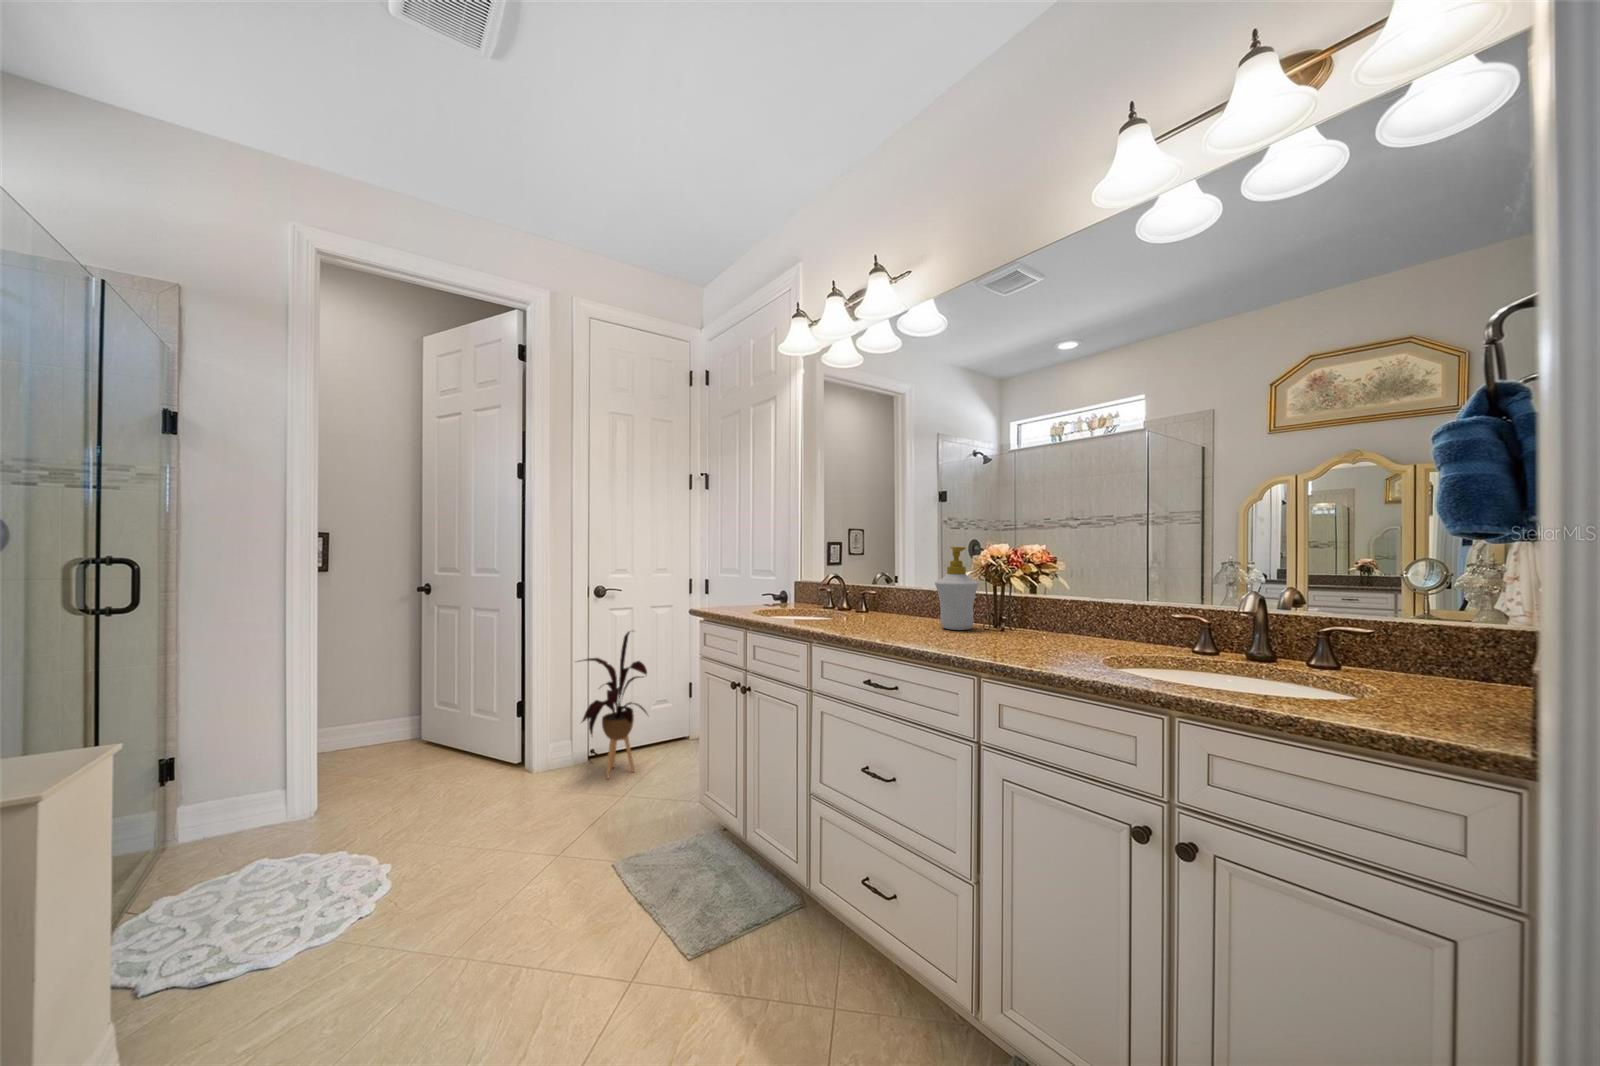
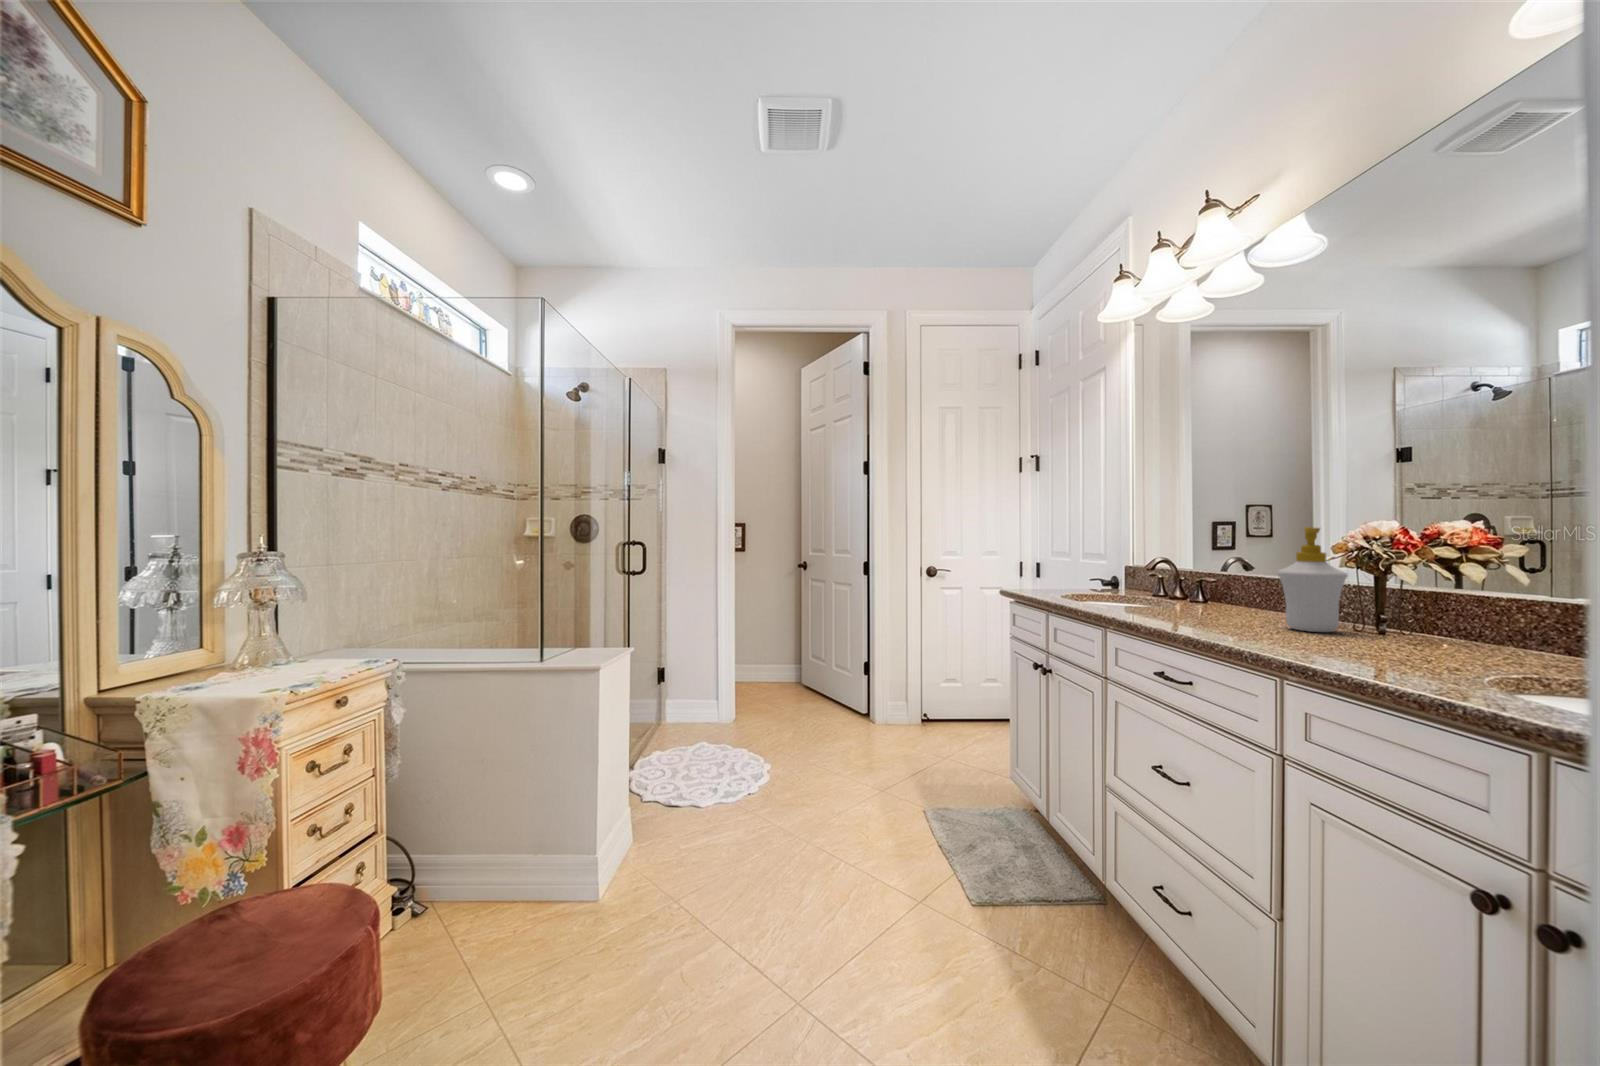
house plant: present [582,632,647,778] -> none [907,610,972,742]

